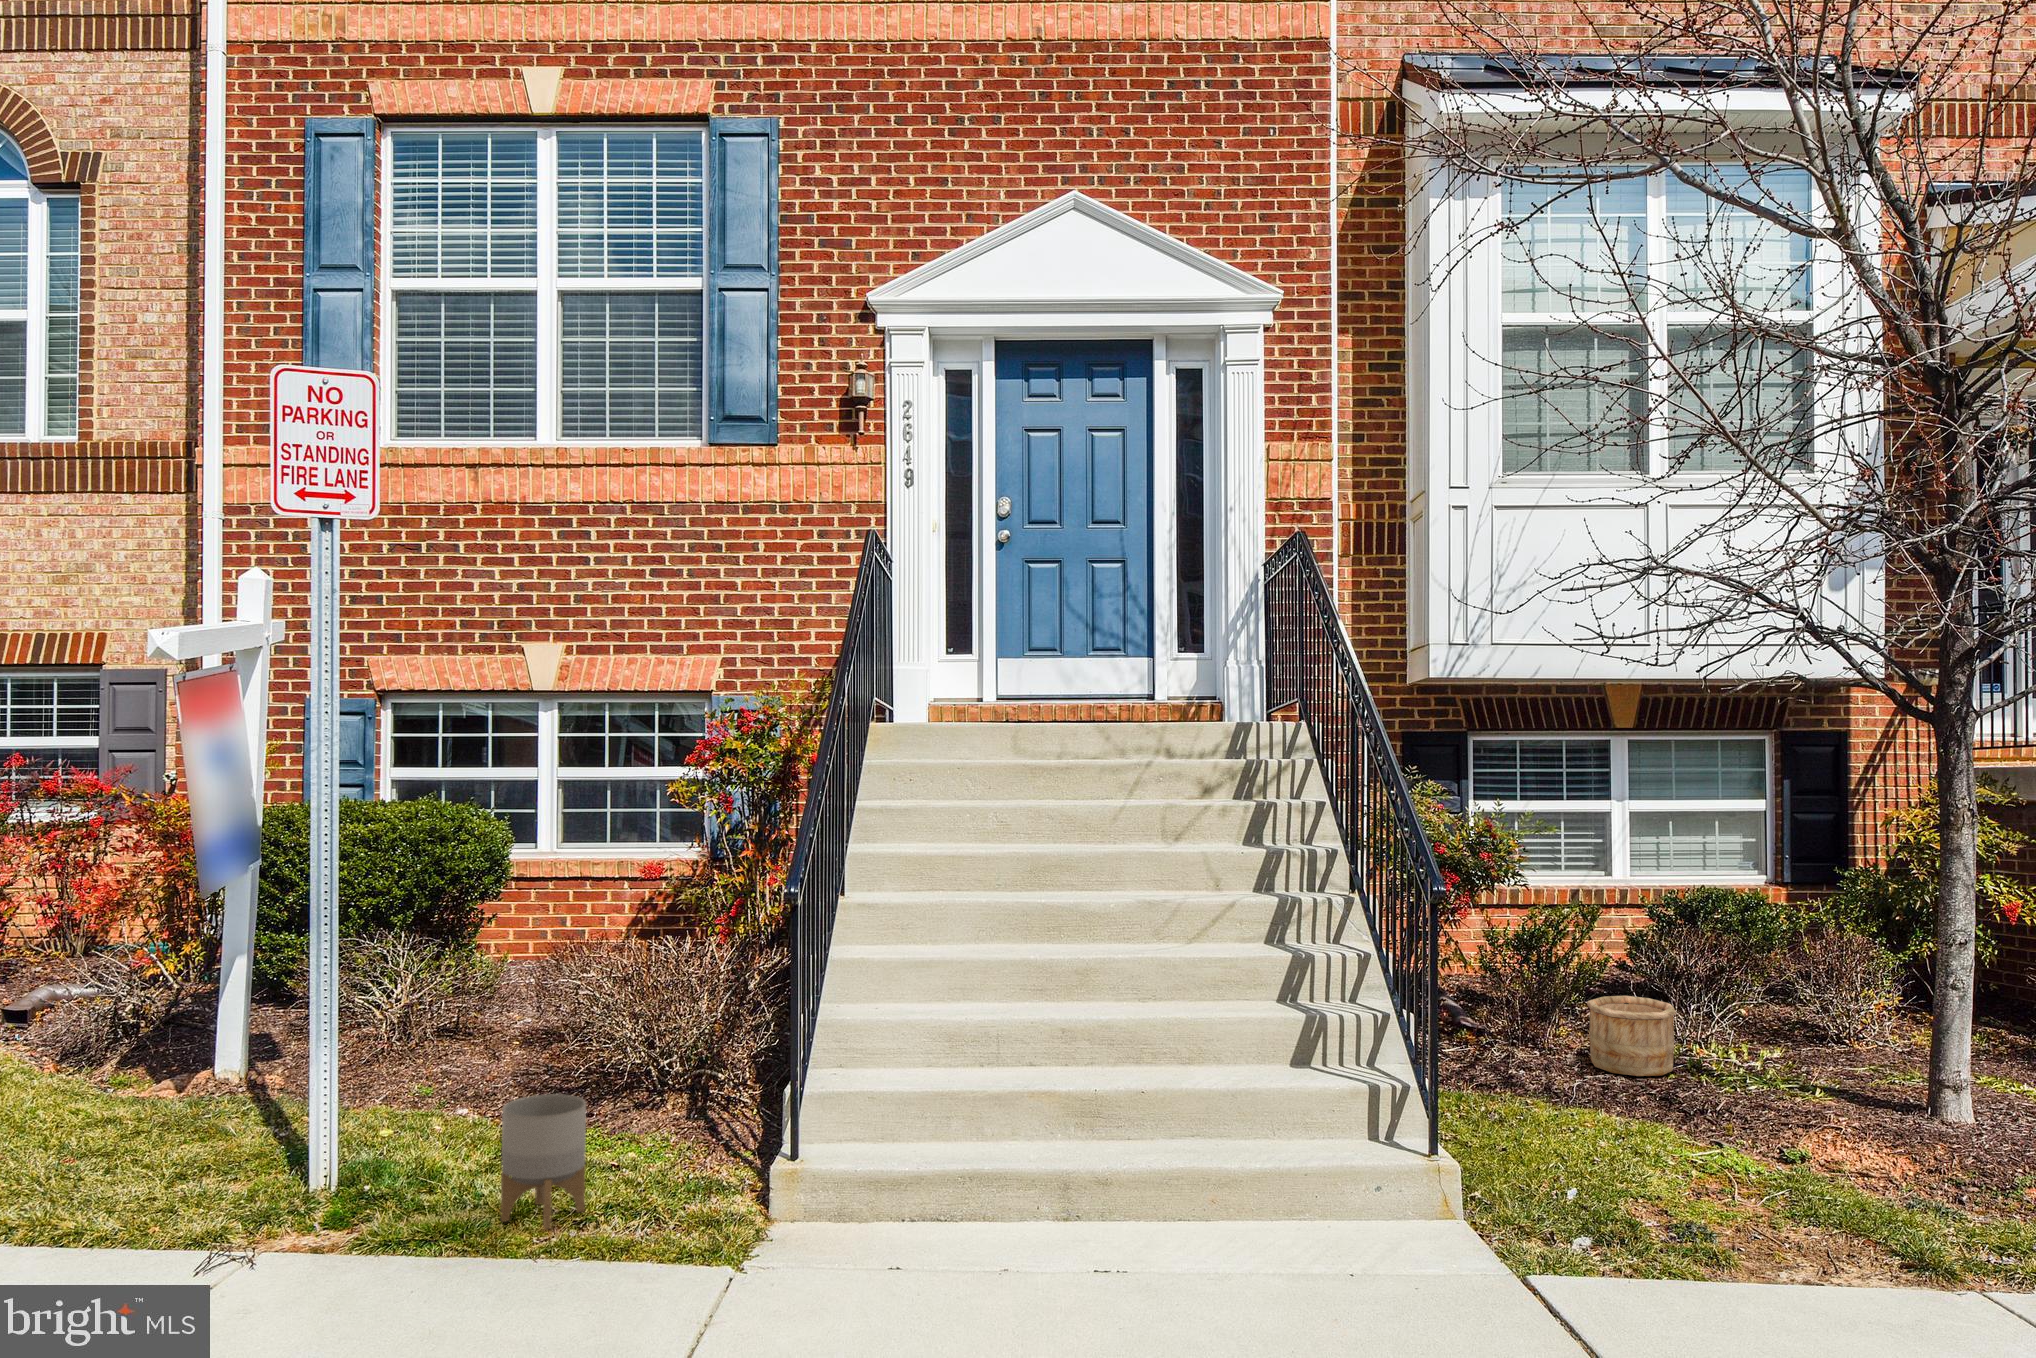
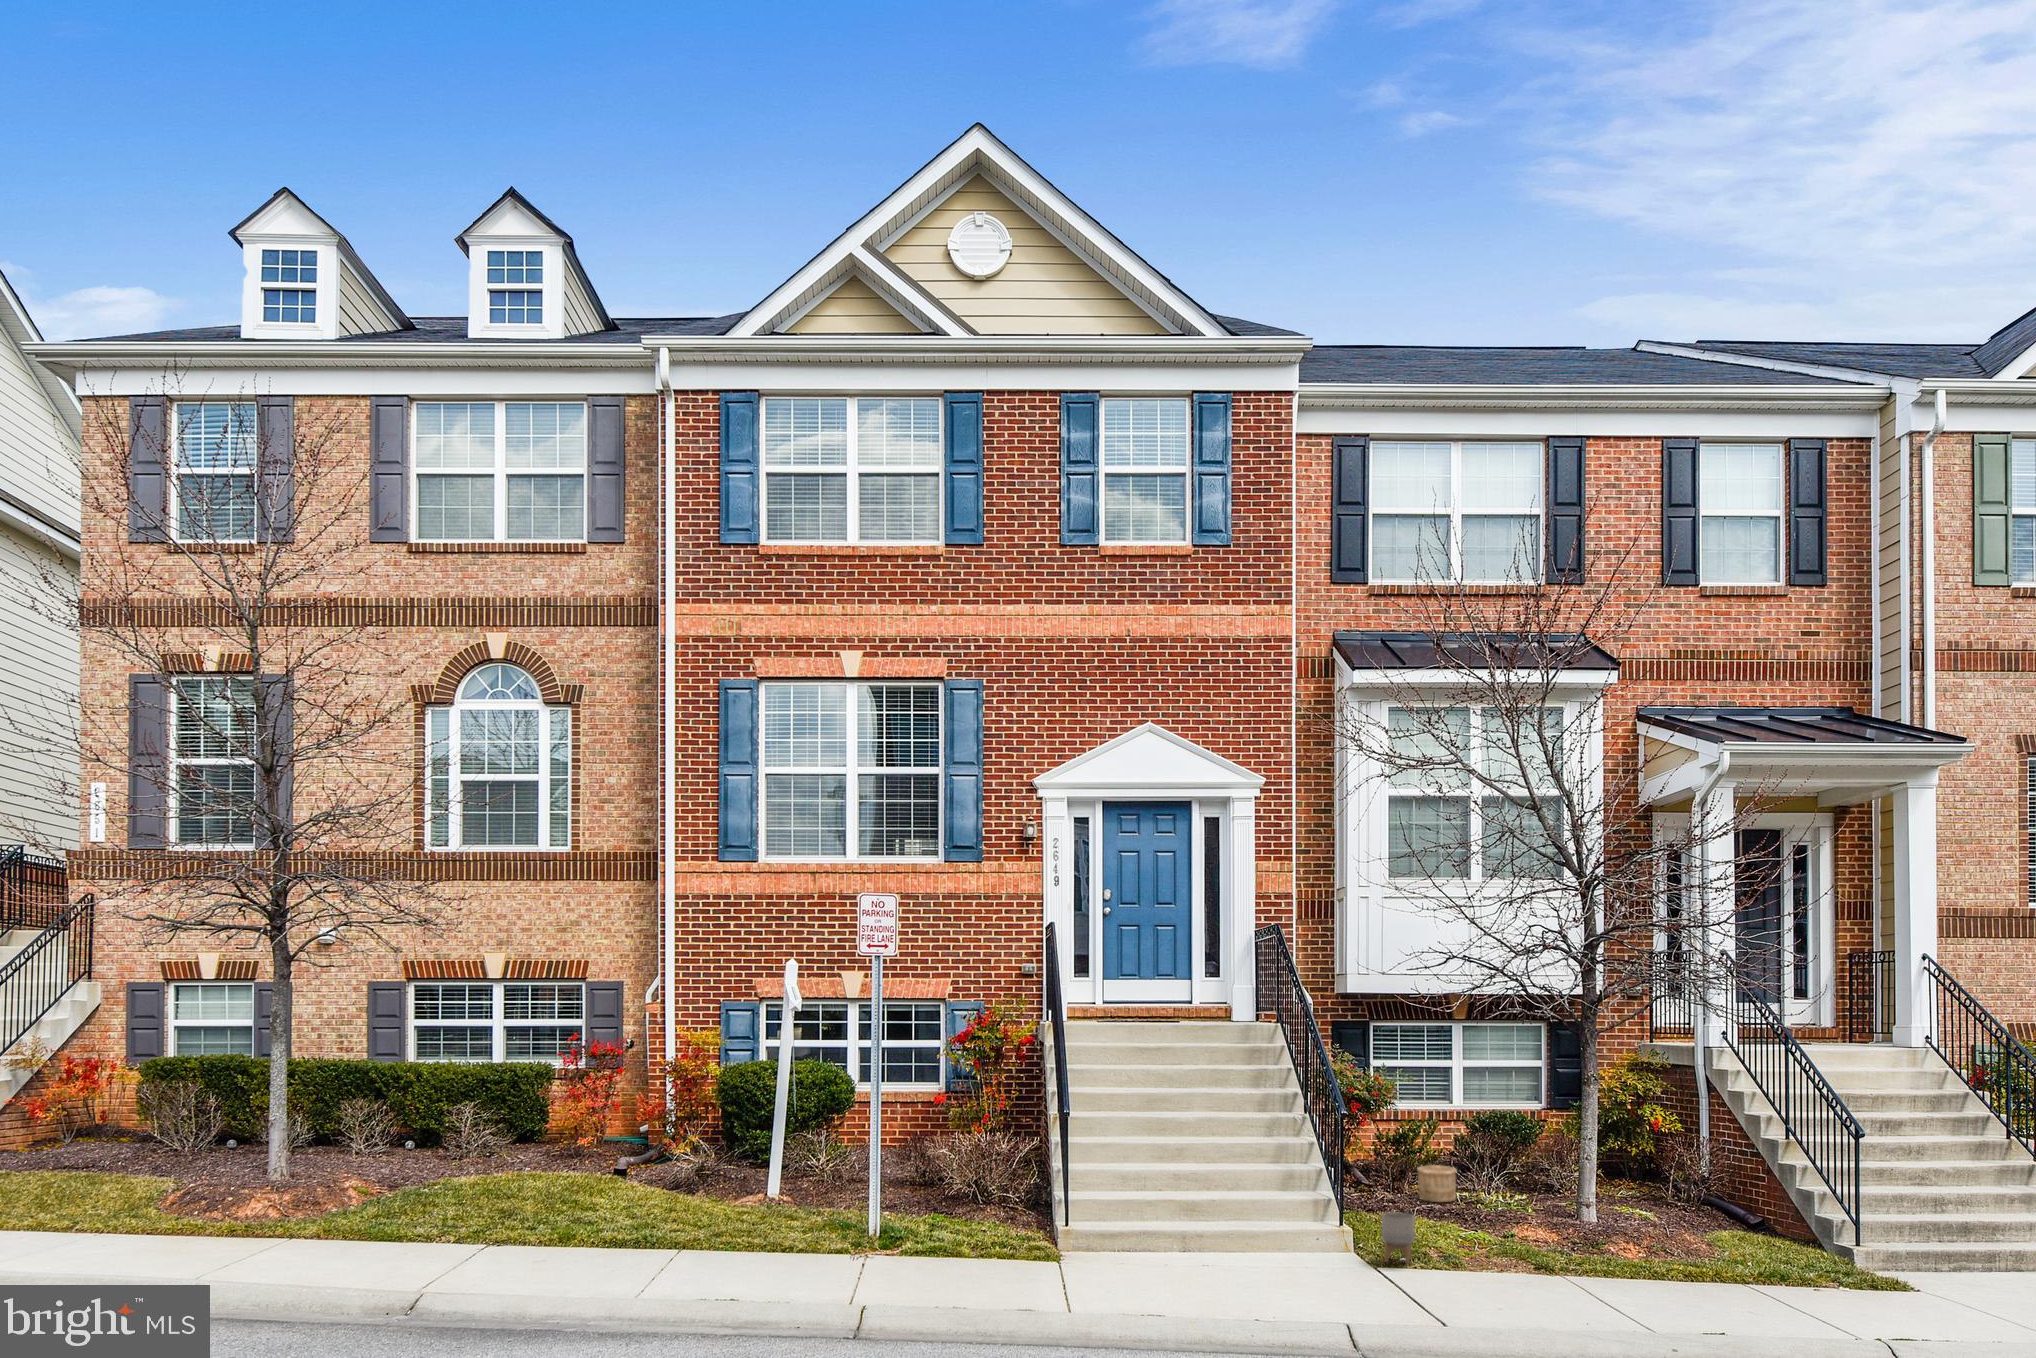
planter: present [501,1094,586,1229] -> present [1382,1212,1415,1264]

